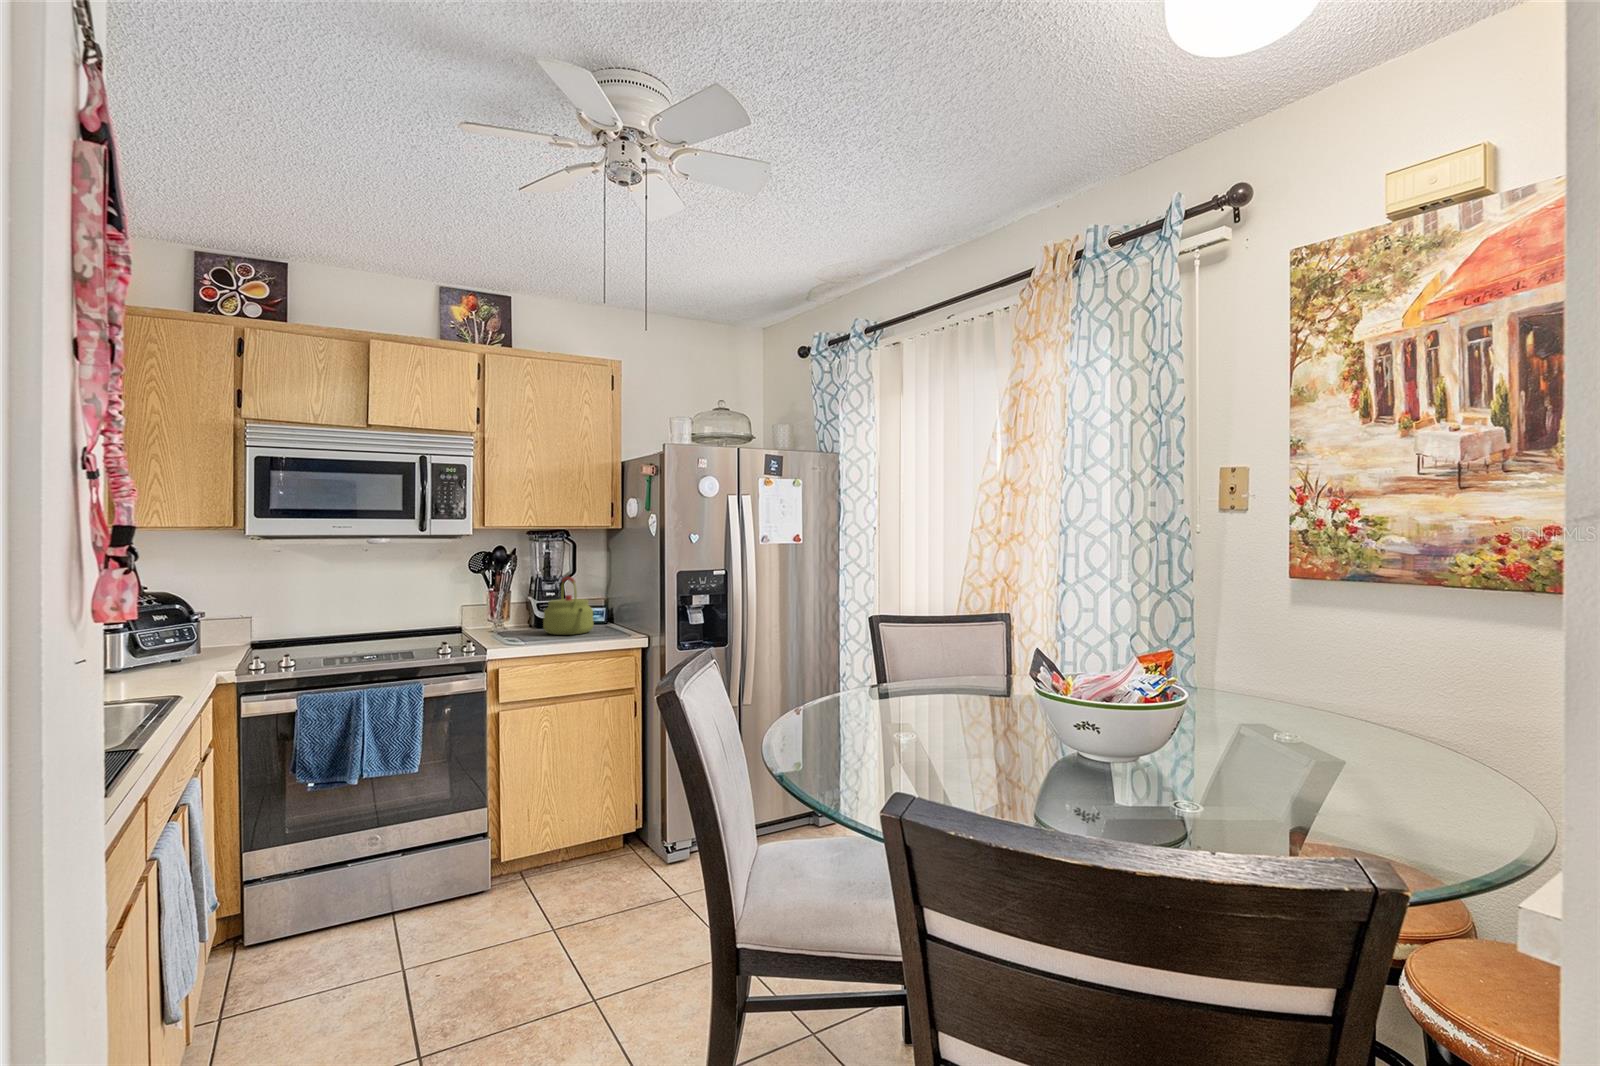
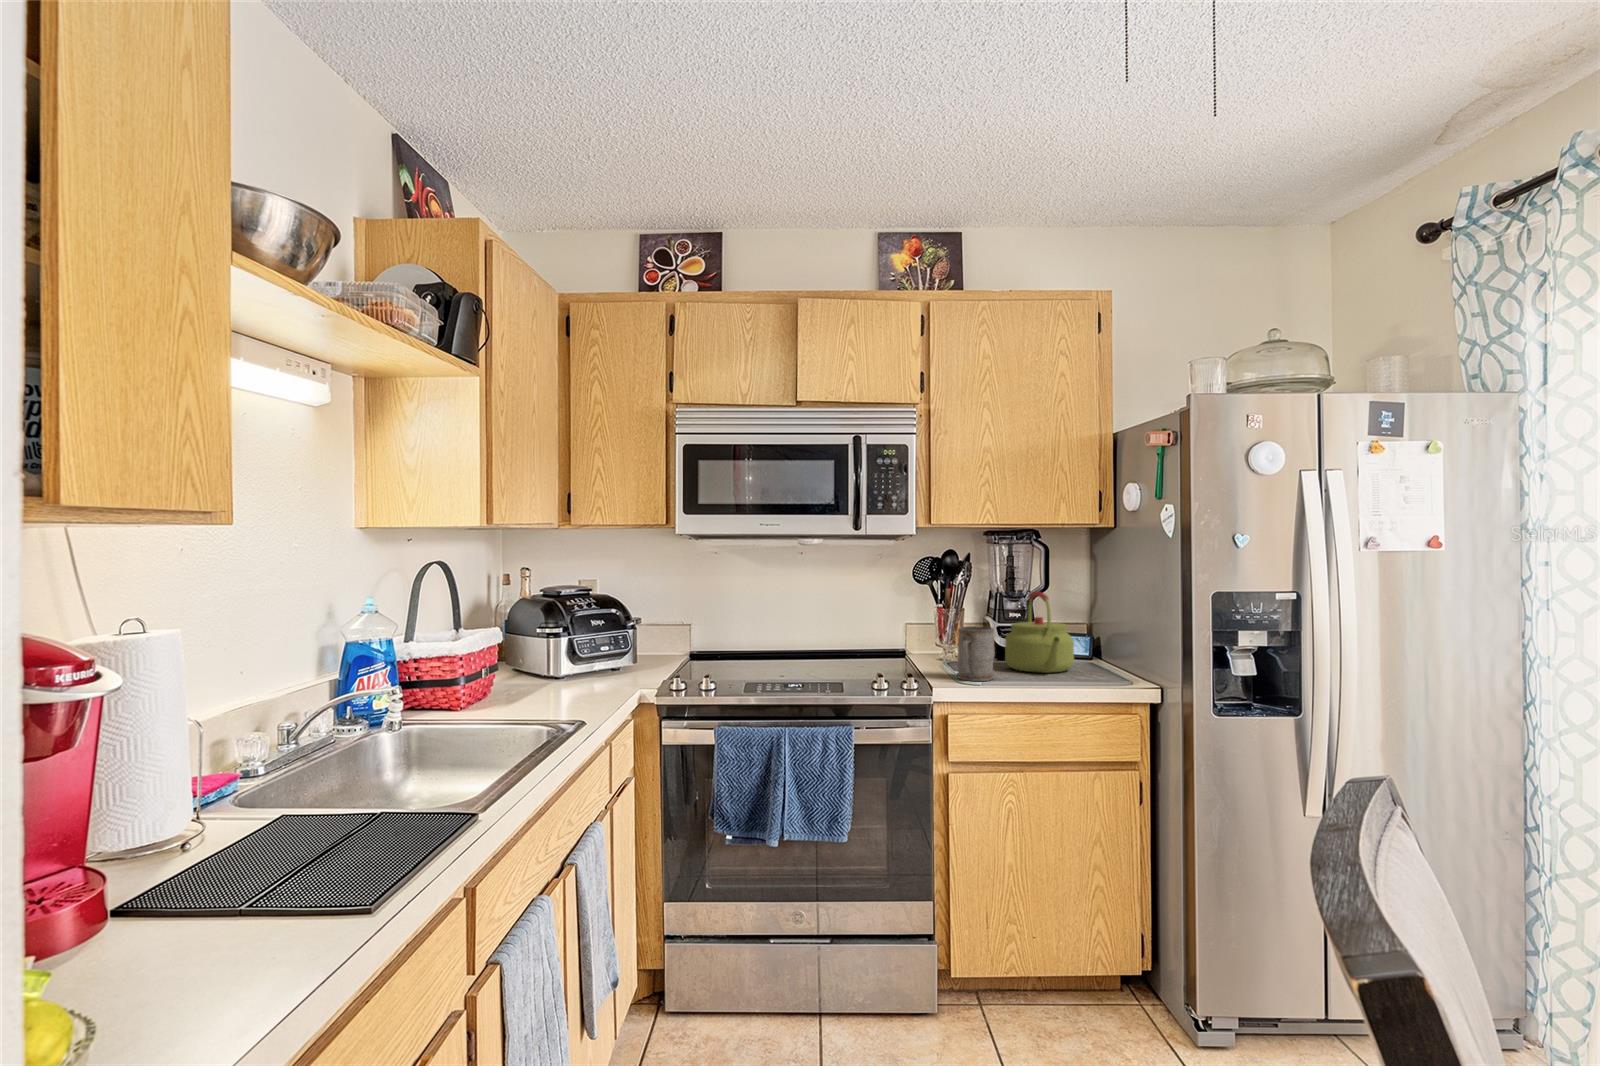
mug: none [506,604,535,643] -> present [958,626,995,681]

